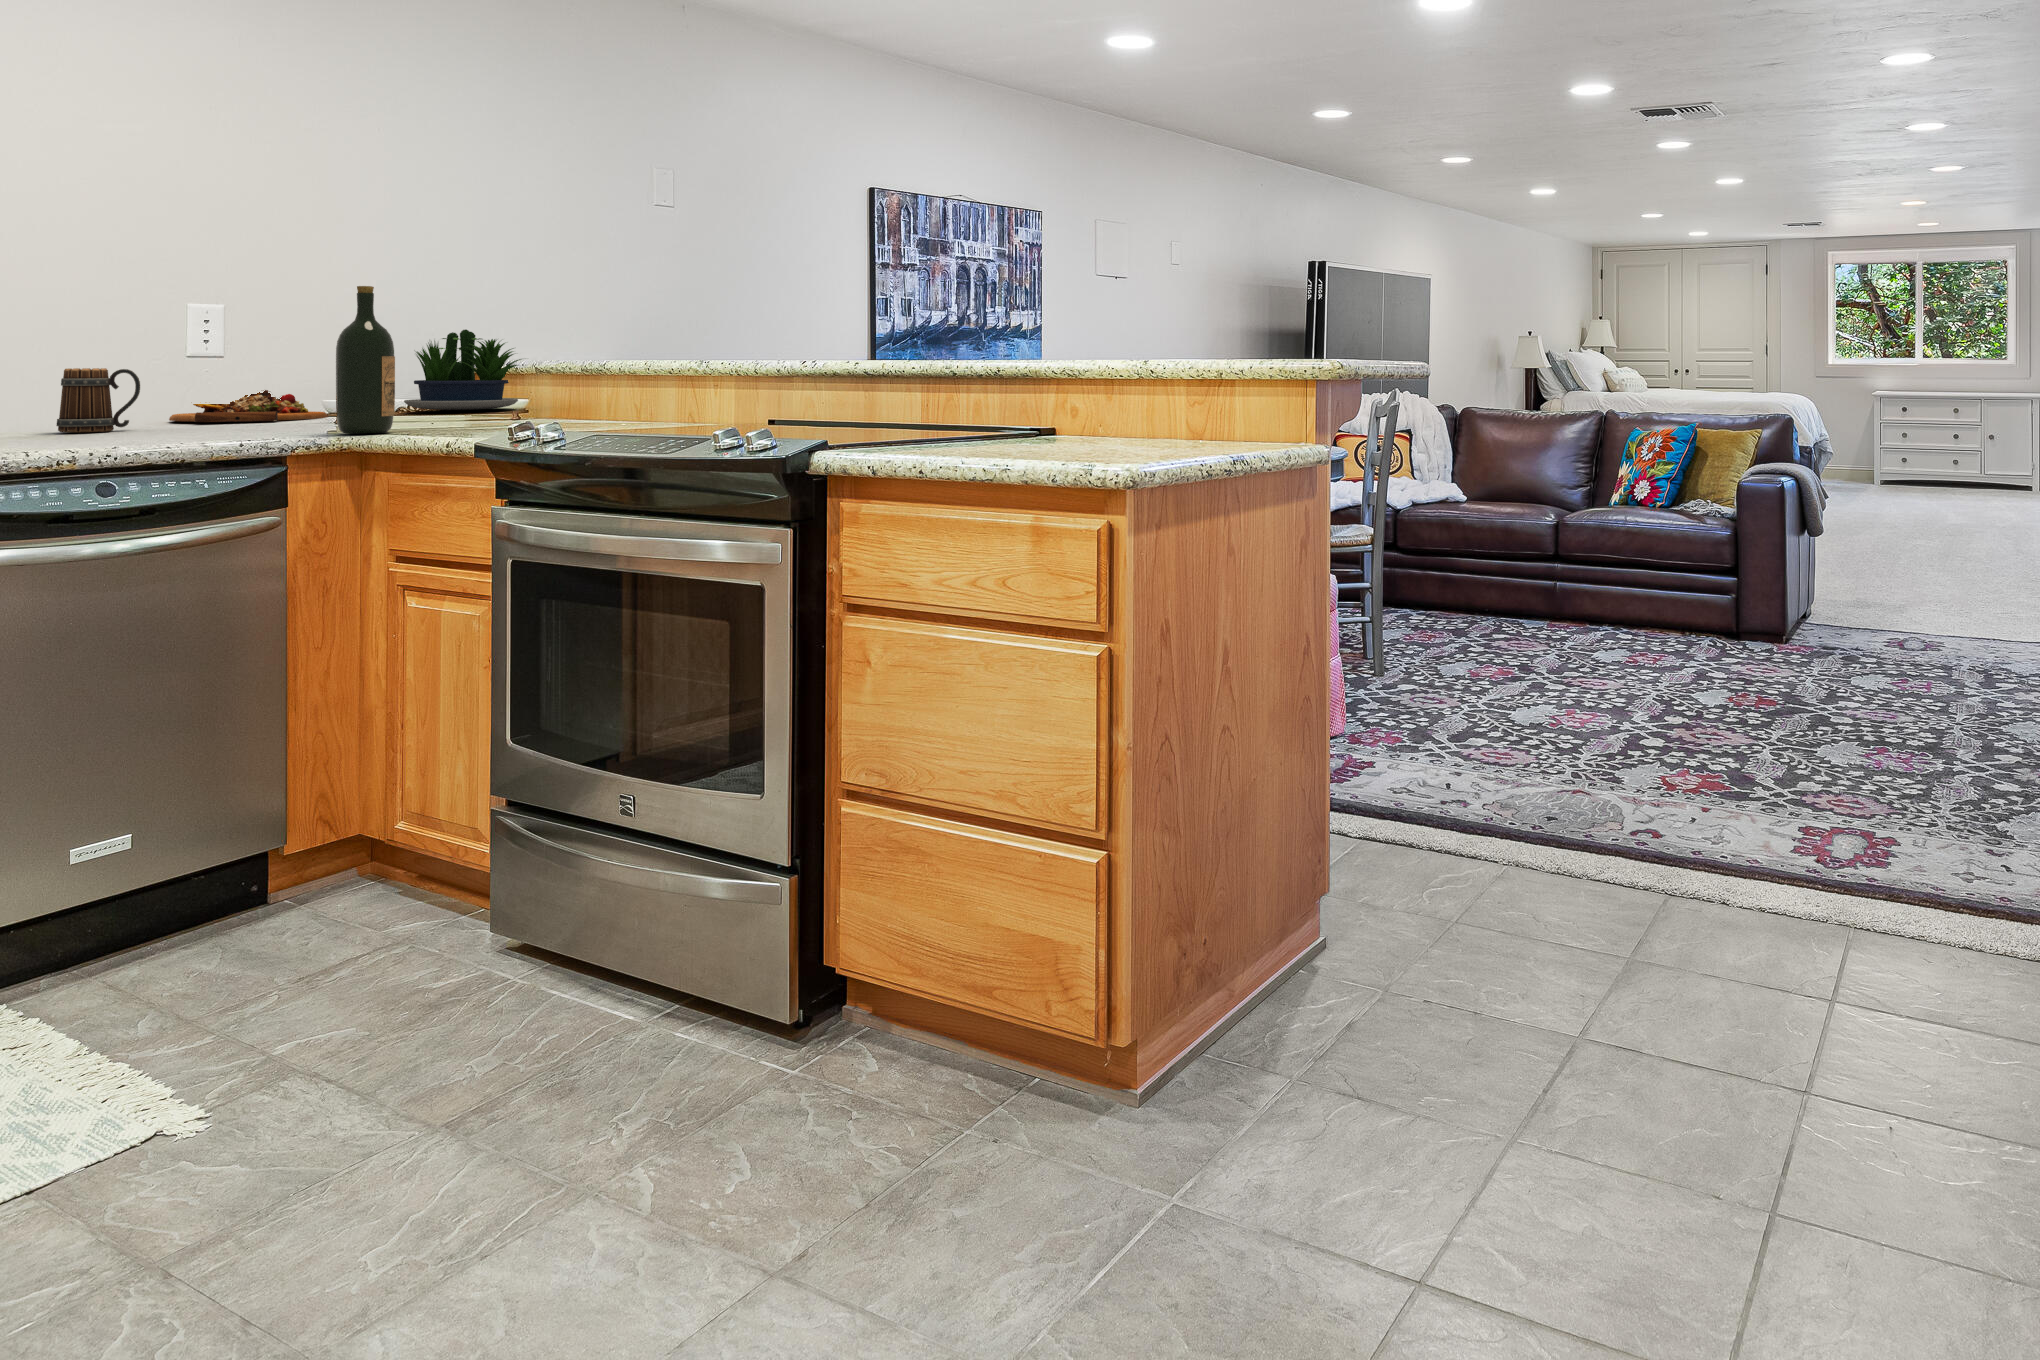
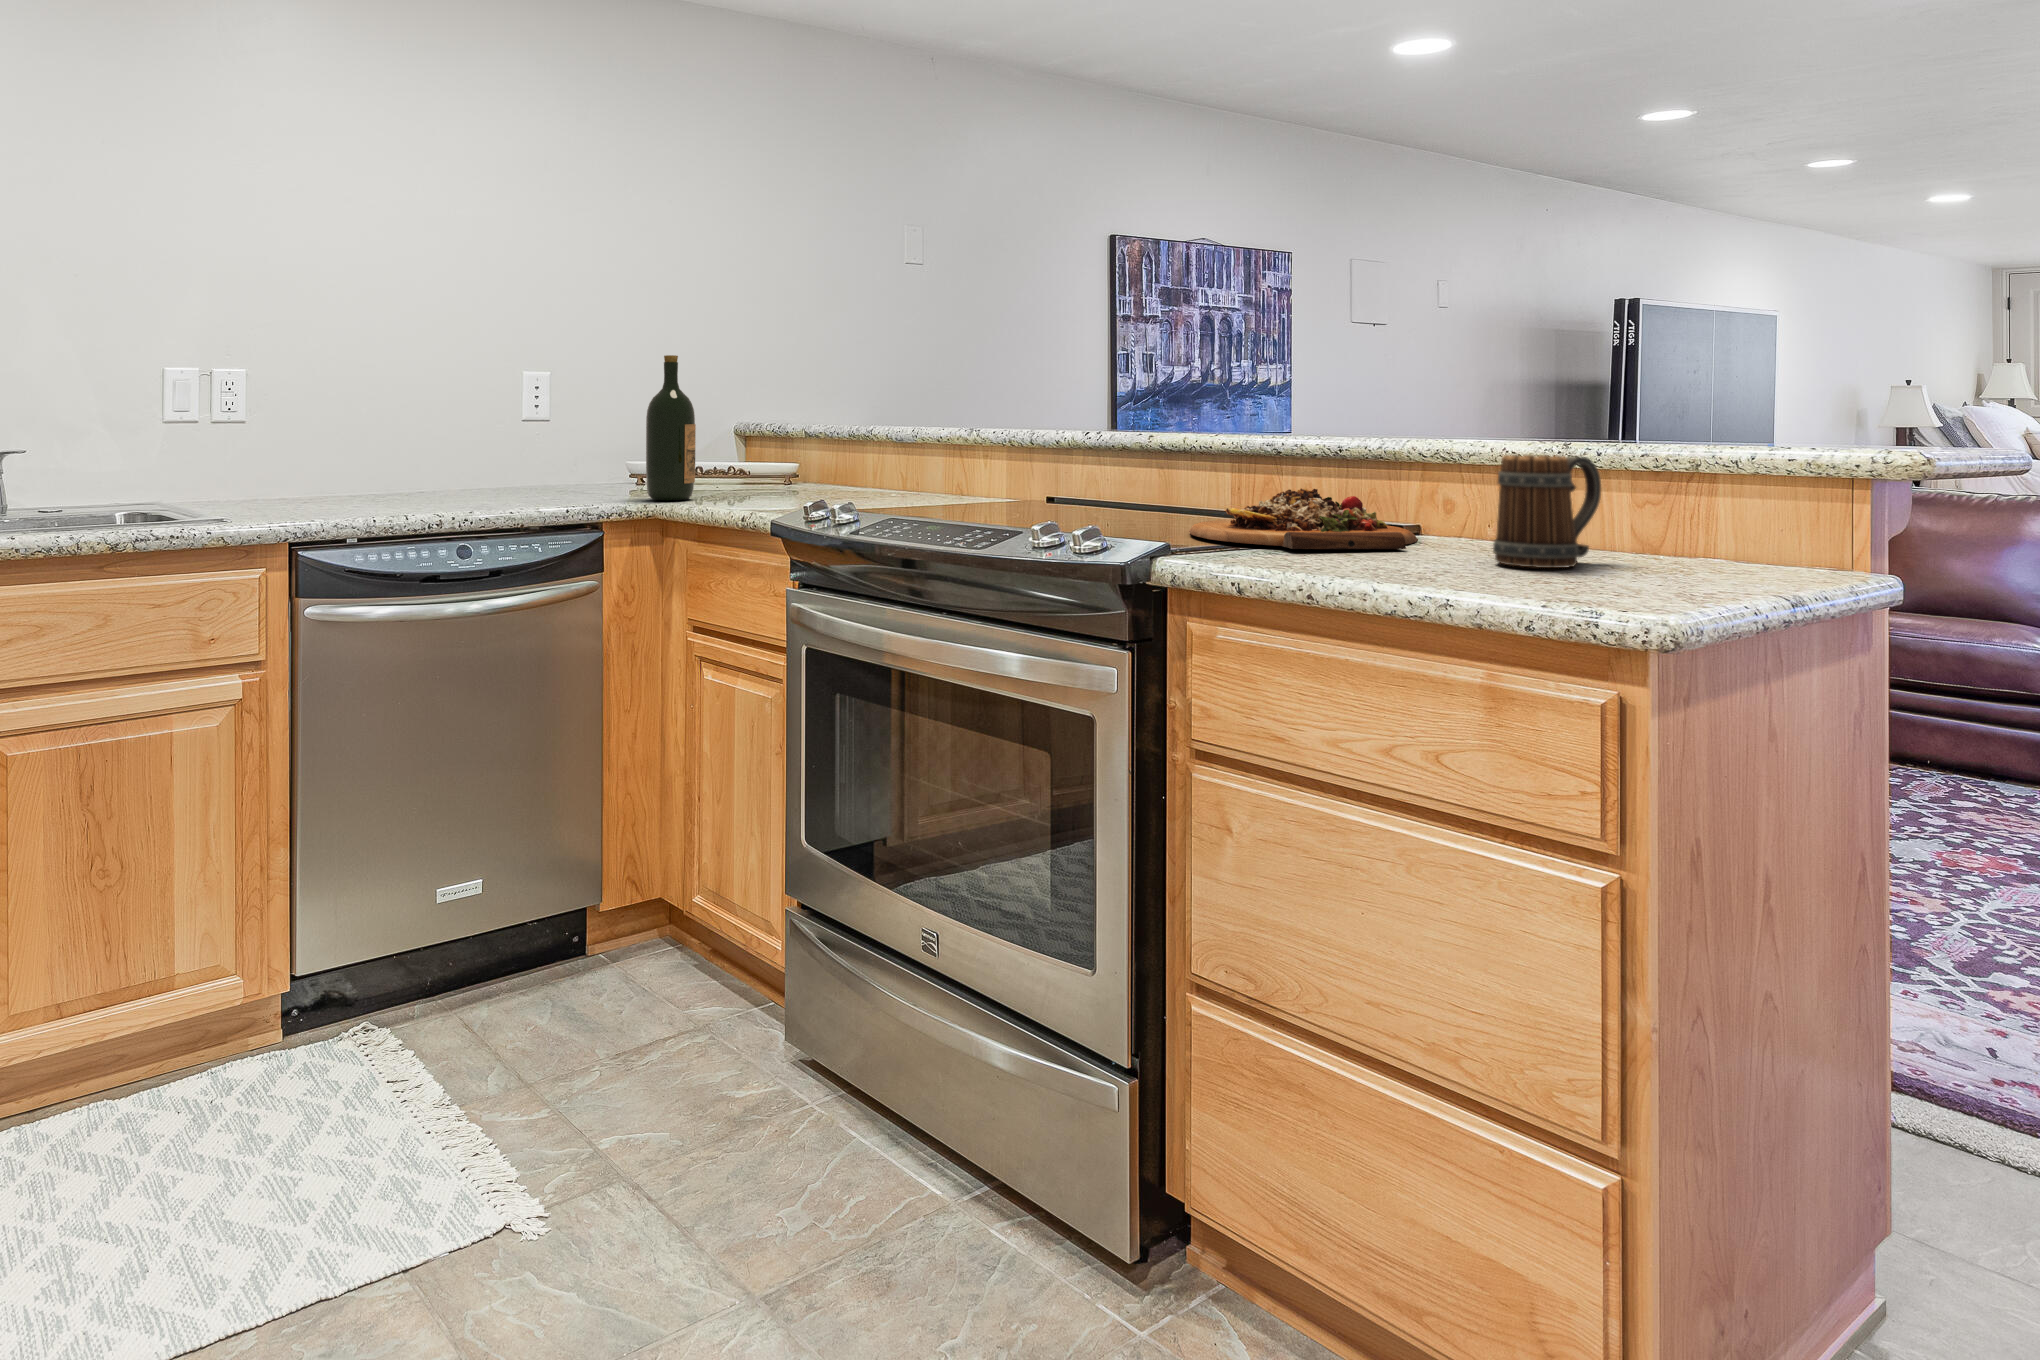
potted plant: present [404,329,521,410] -> none [697,393,810,470]
mug: present [56,368,140,432] -> present [1493,454,1601,568]
cutting board: present [169,390,328,422] -> present [1189,489,1418,549]

